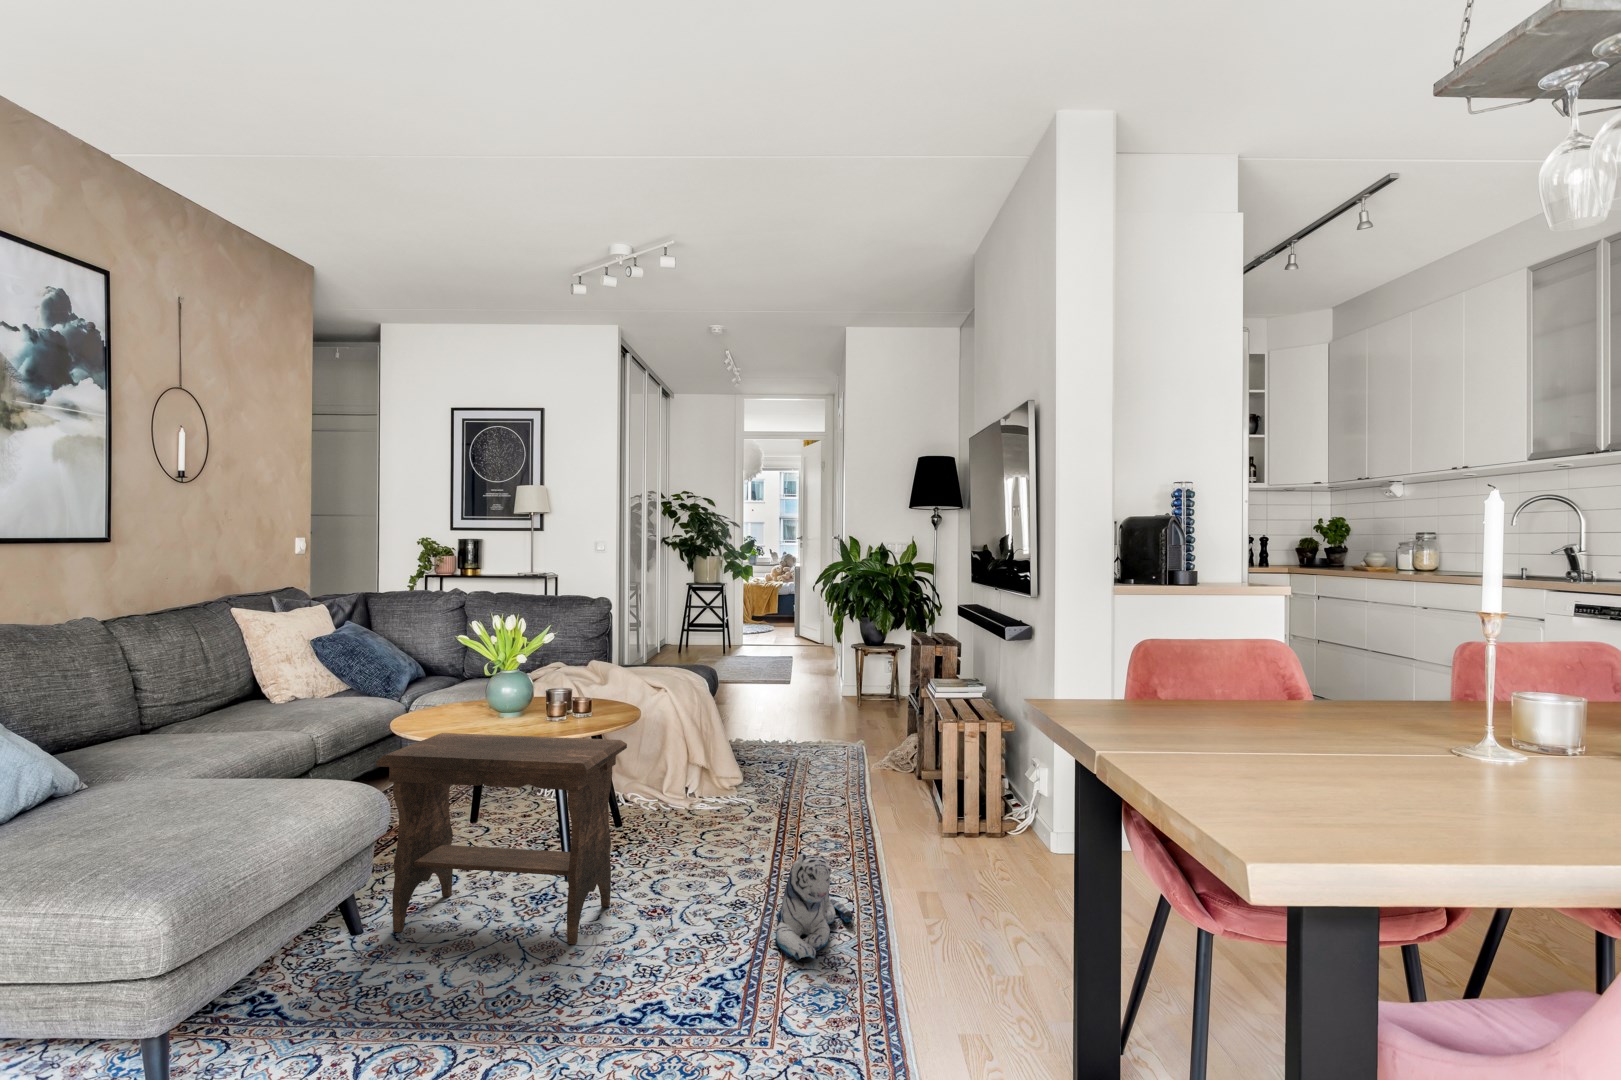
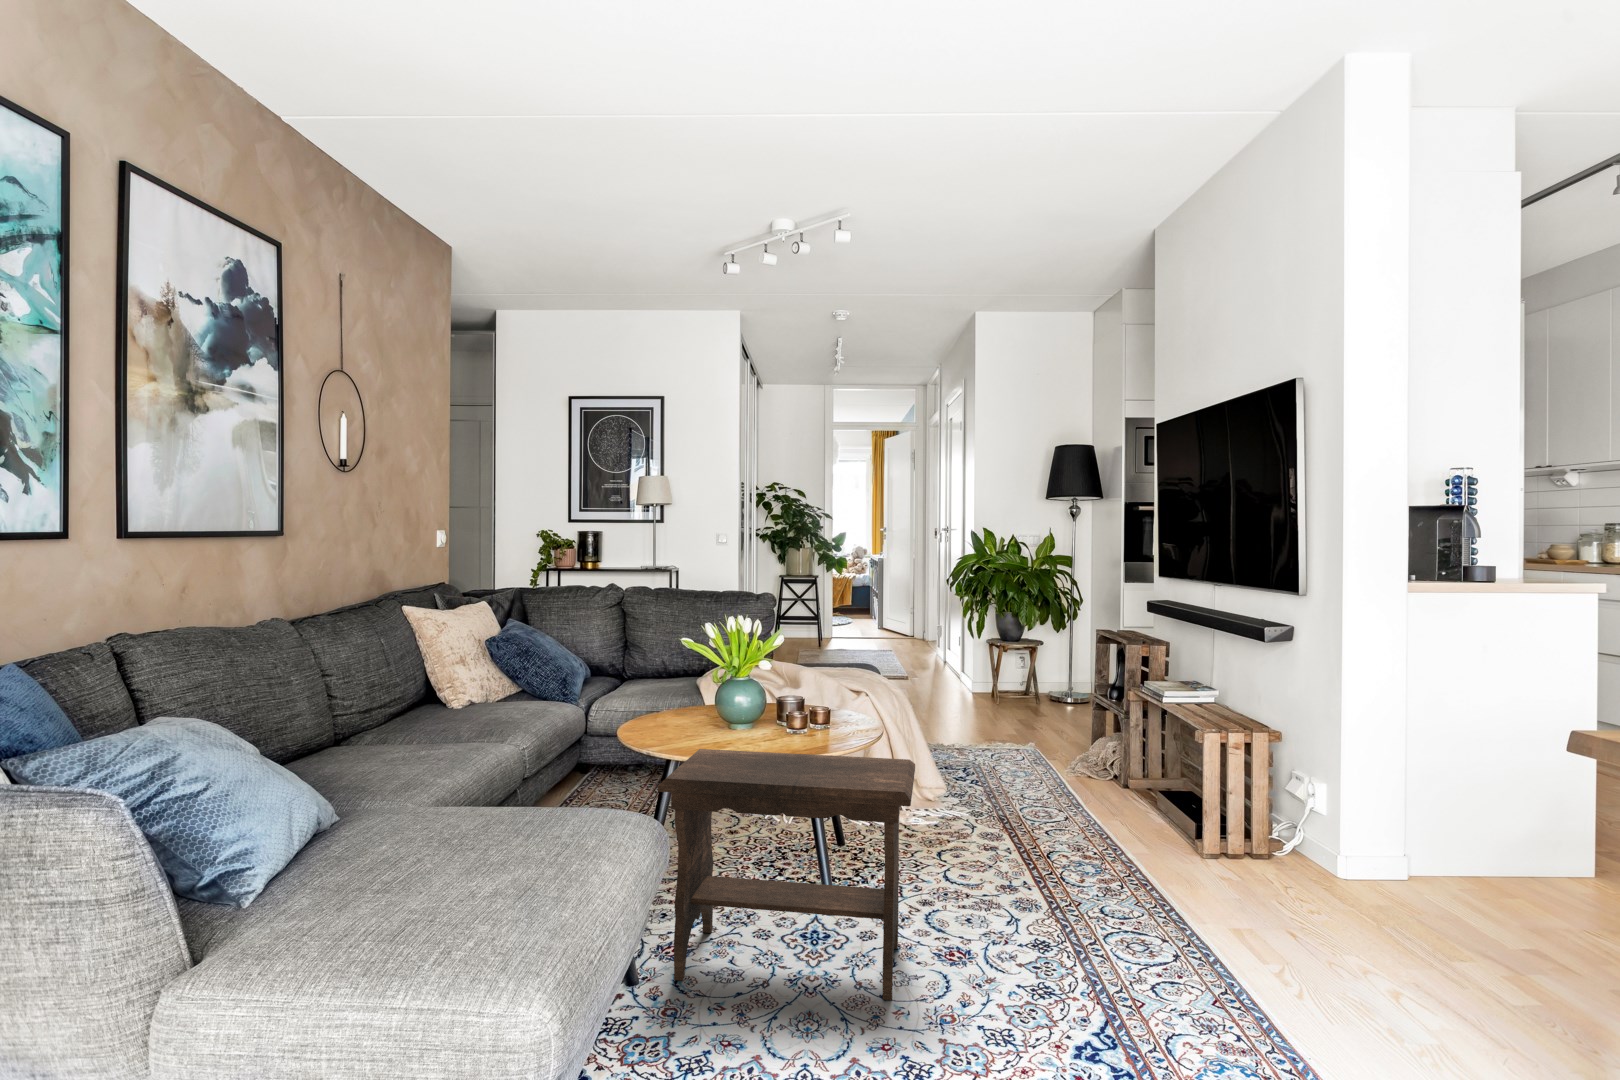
plush toy: present [775,854,853,961] -> none [1099,897,1195,1027]

